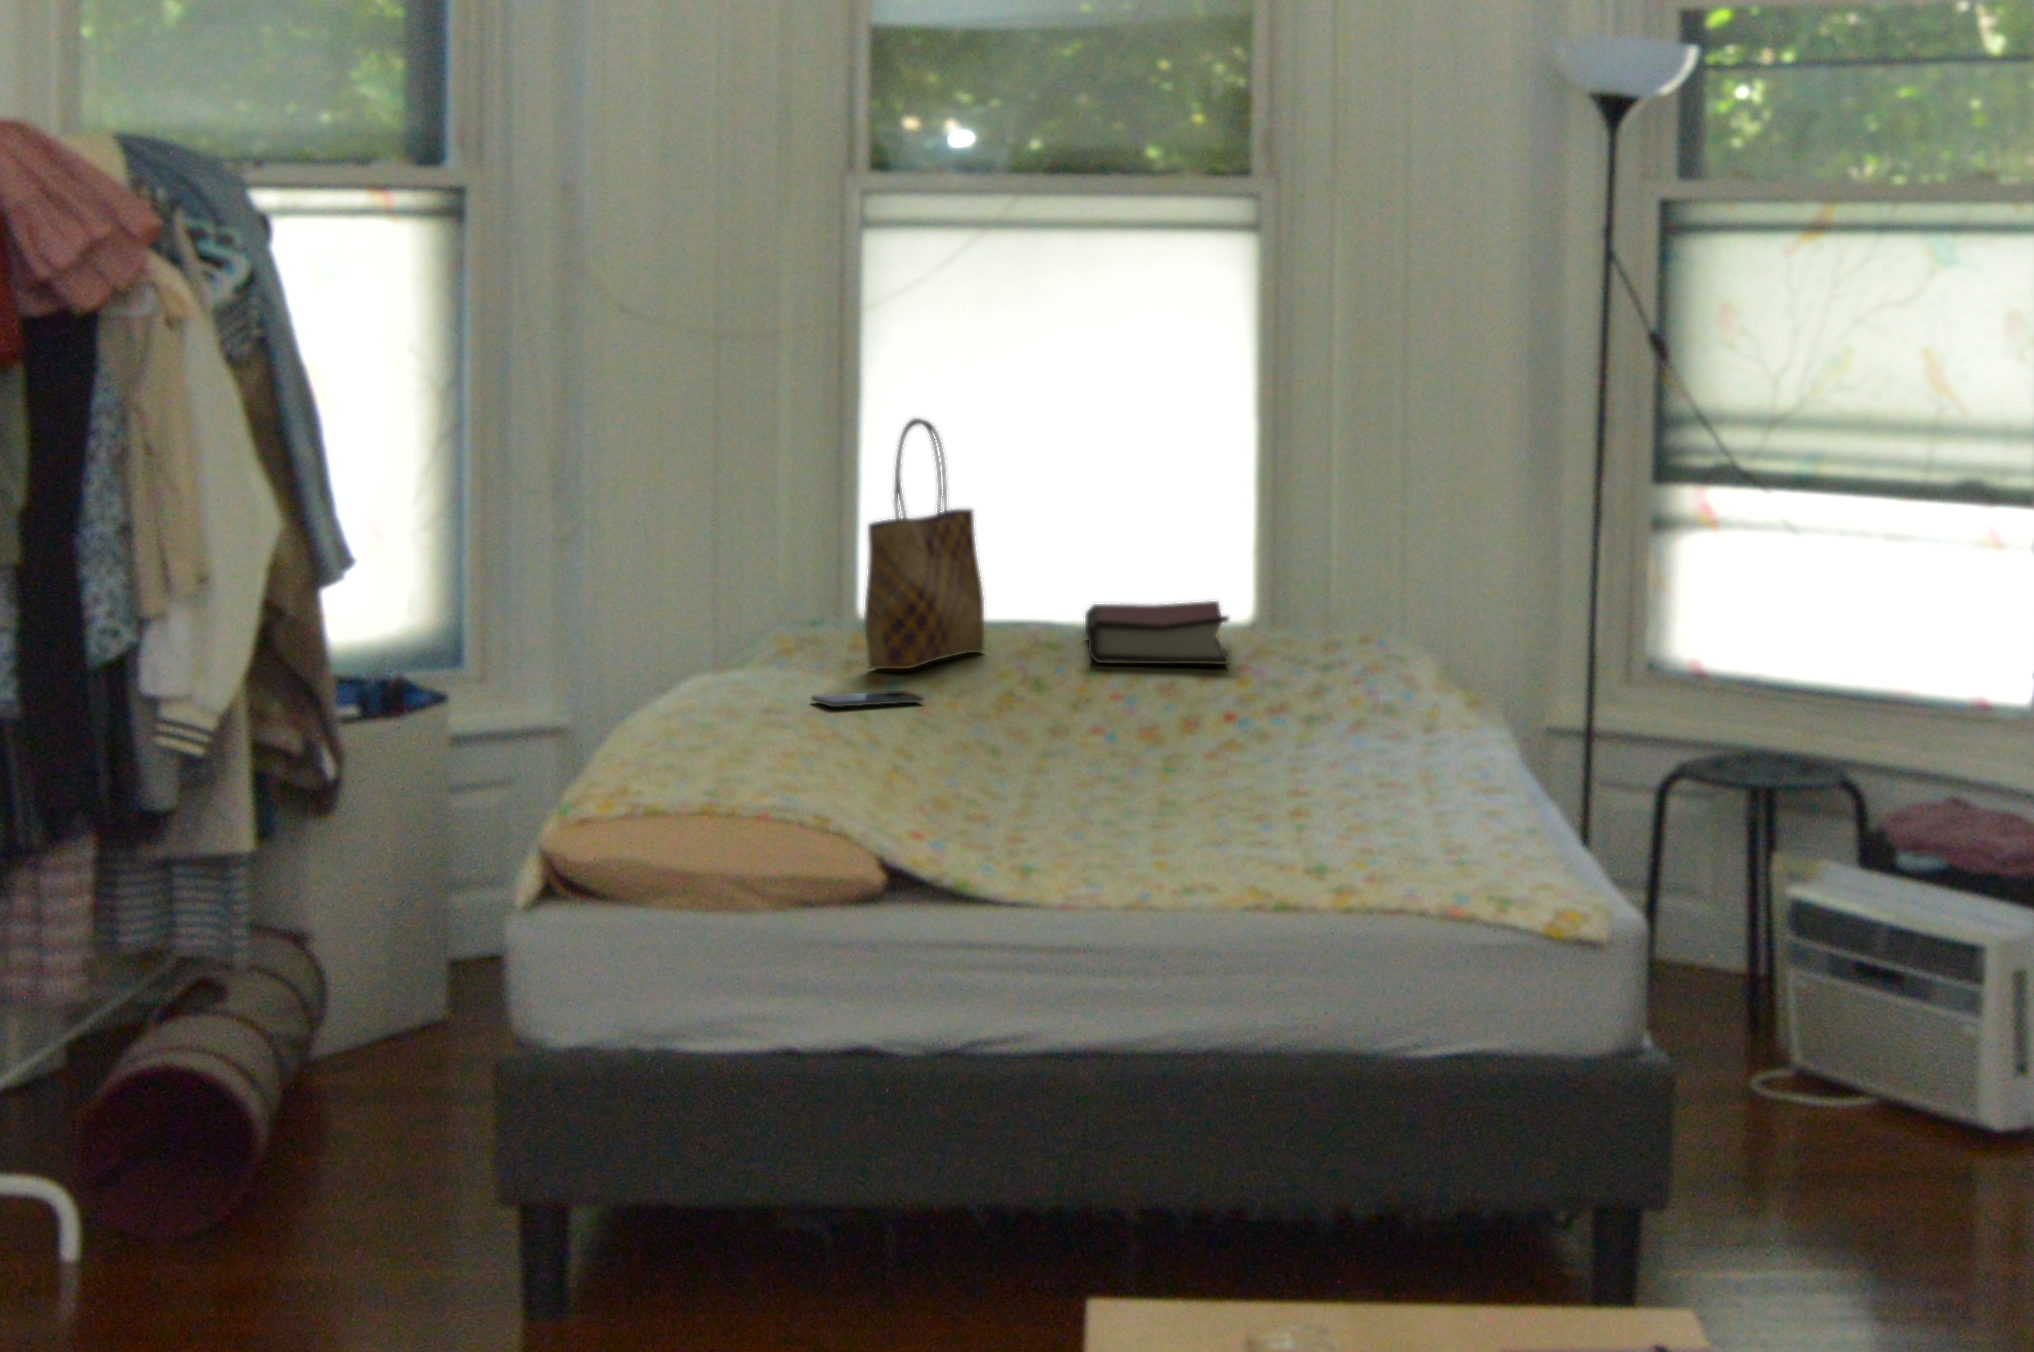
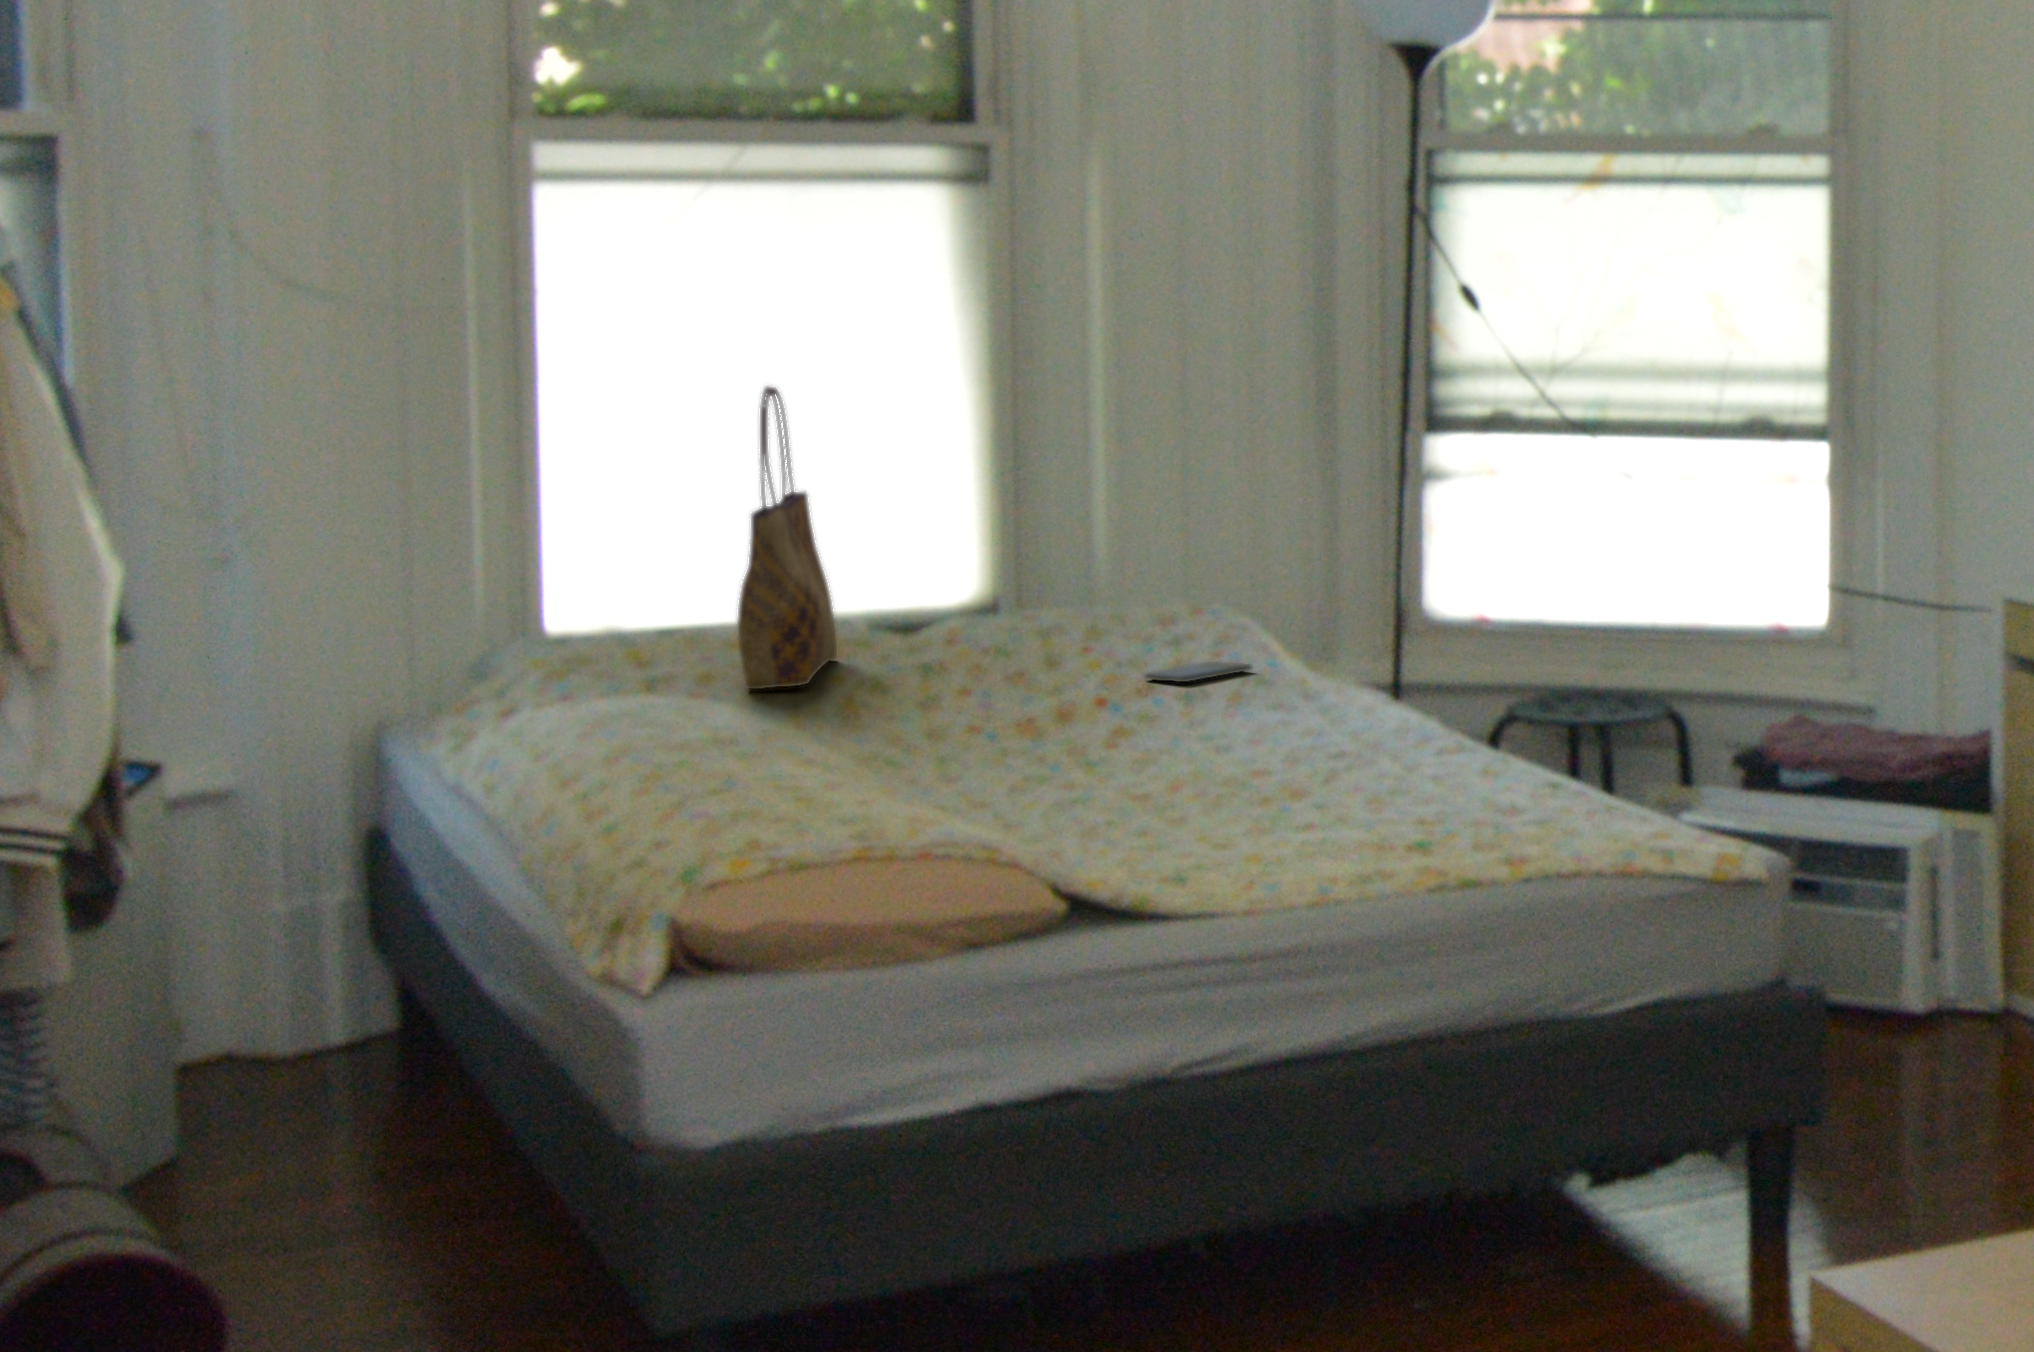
hardback book: present [1085,601,1229,664] -> none [915,581,1137,661]
smartphone: present [811,691,924,707] -> present [1145,661,1252,682]

